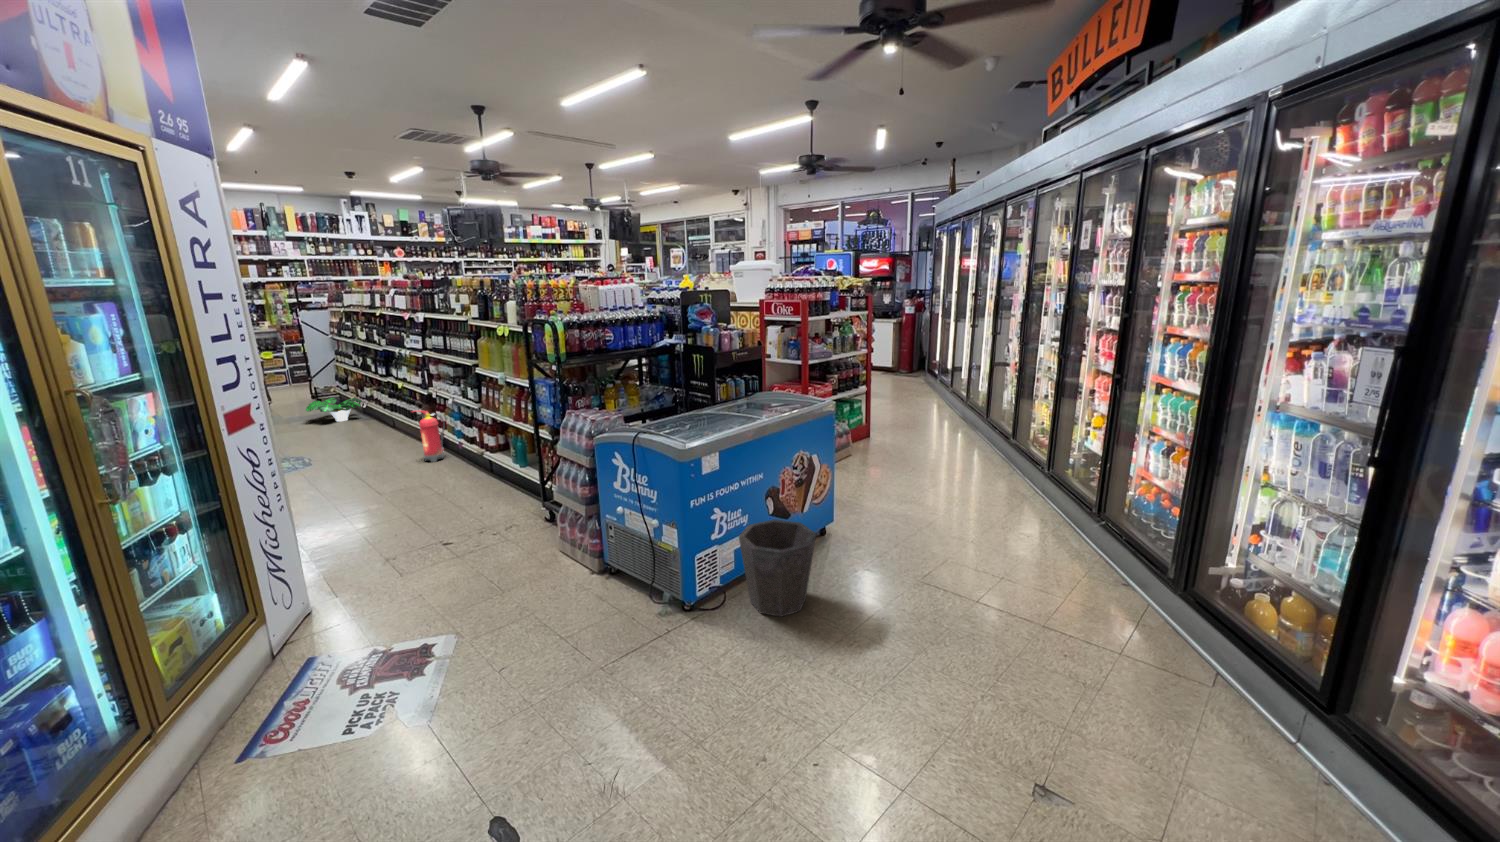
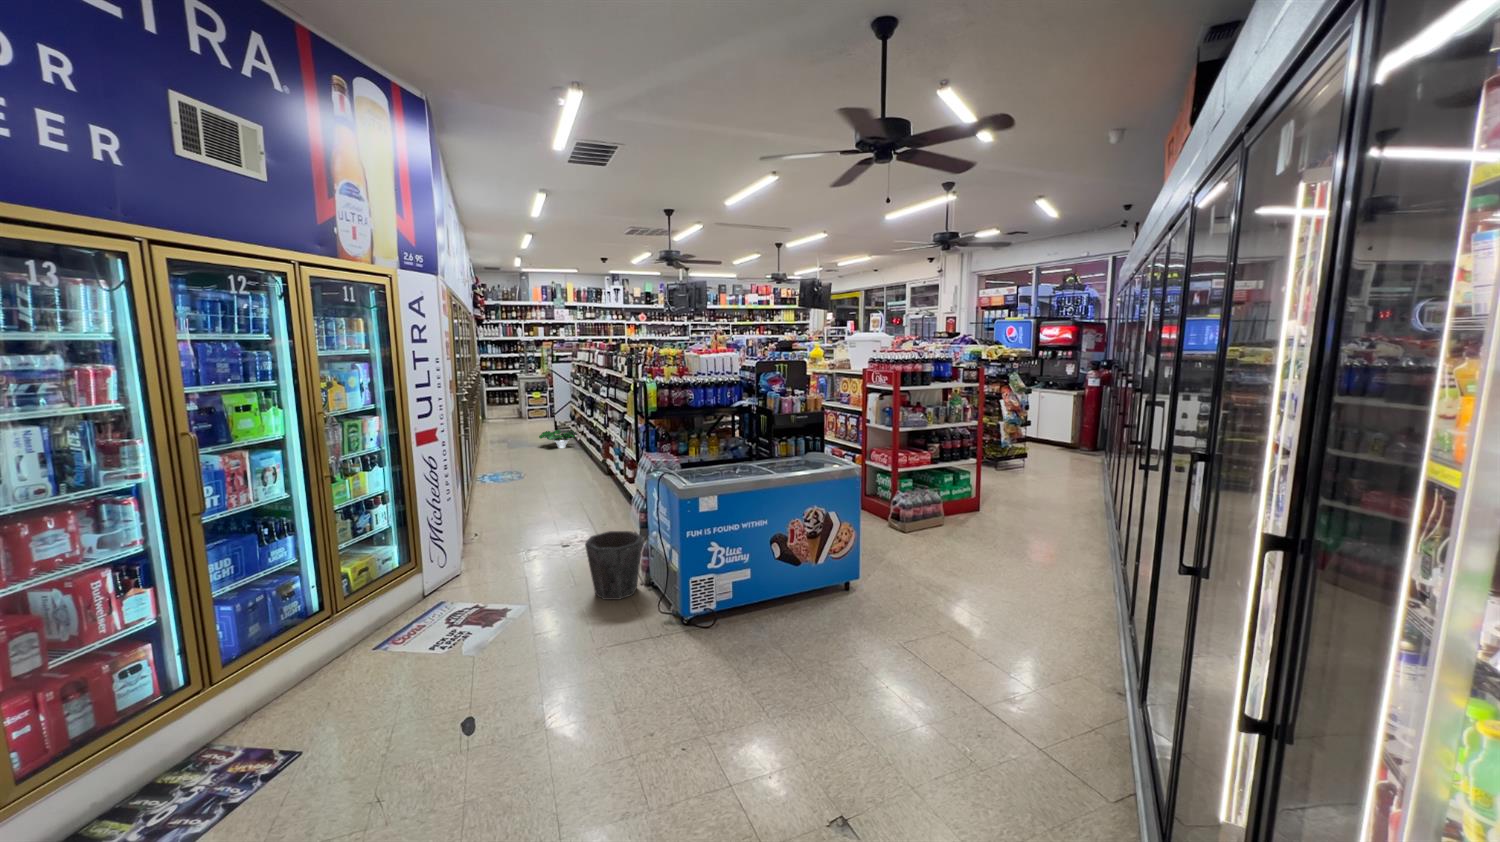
fire extinguisher: present [419,411,445,462] -> none [587,444,610,485]
waste bin: present [739,520,816,617] -> present [585,531,642,600]

